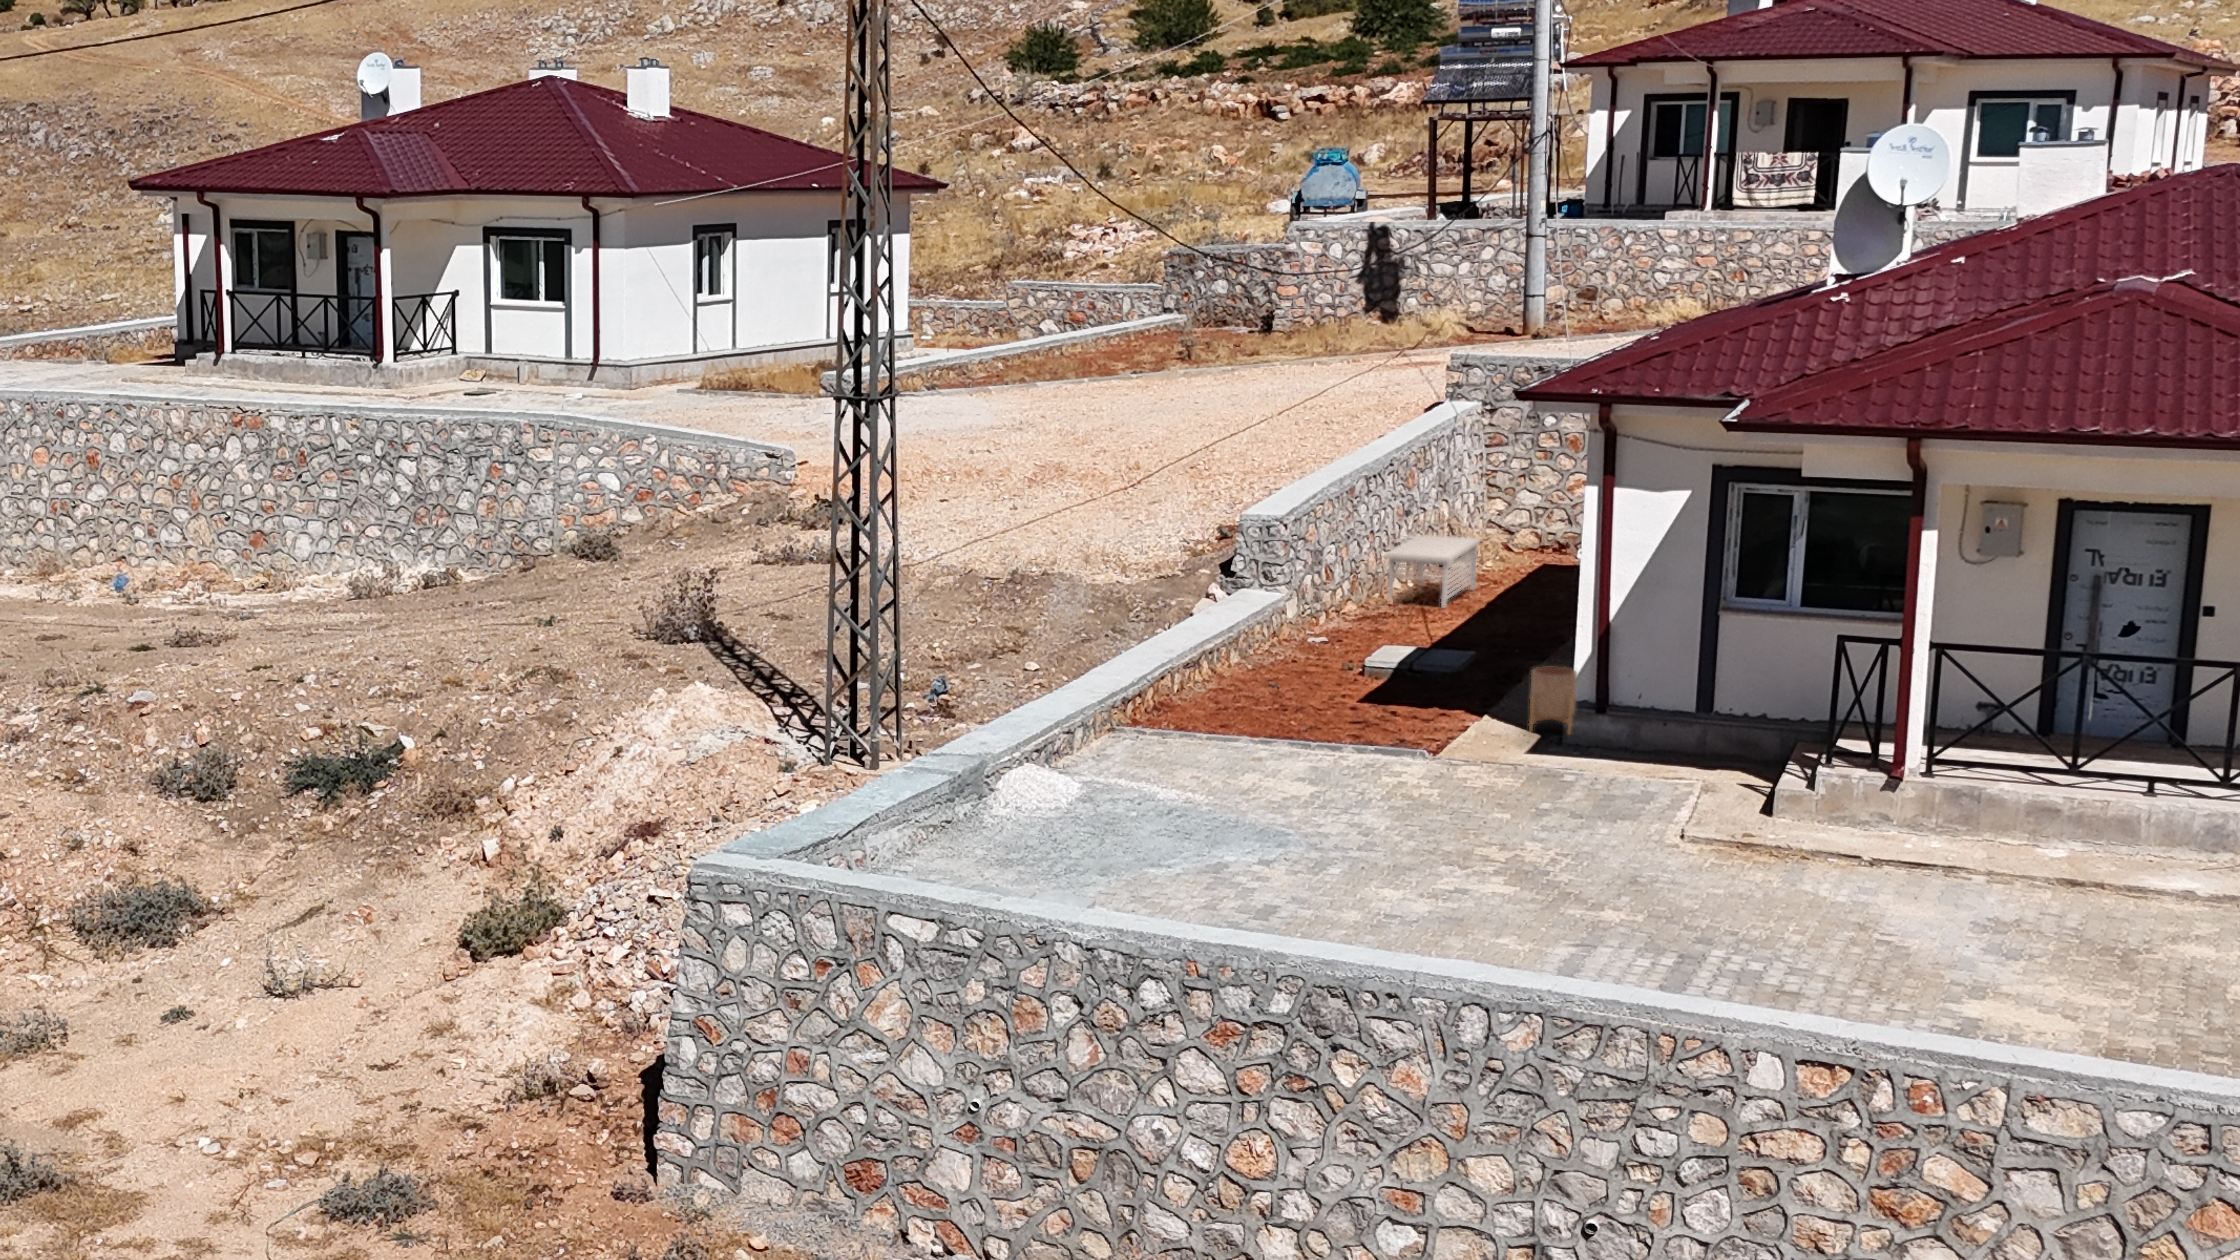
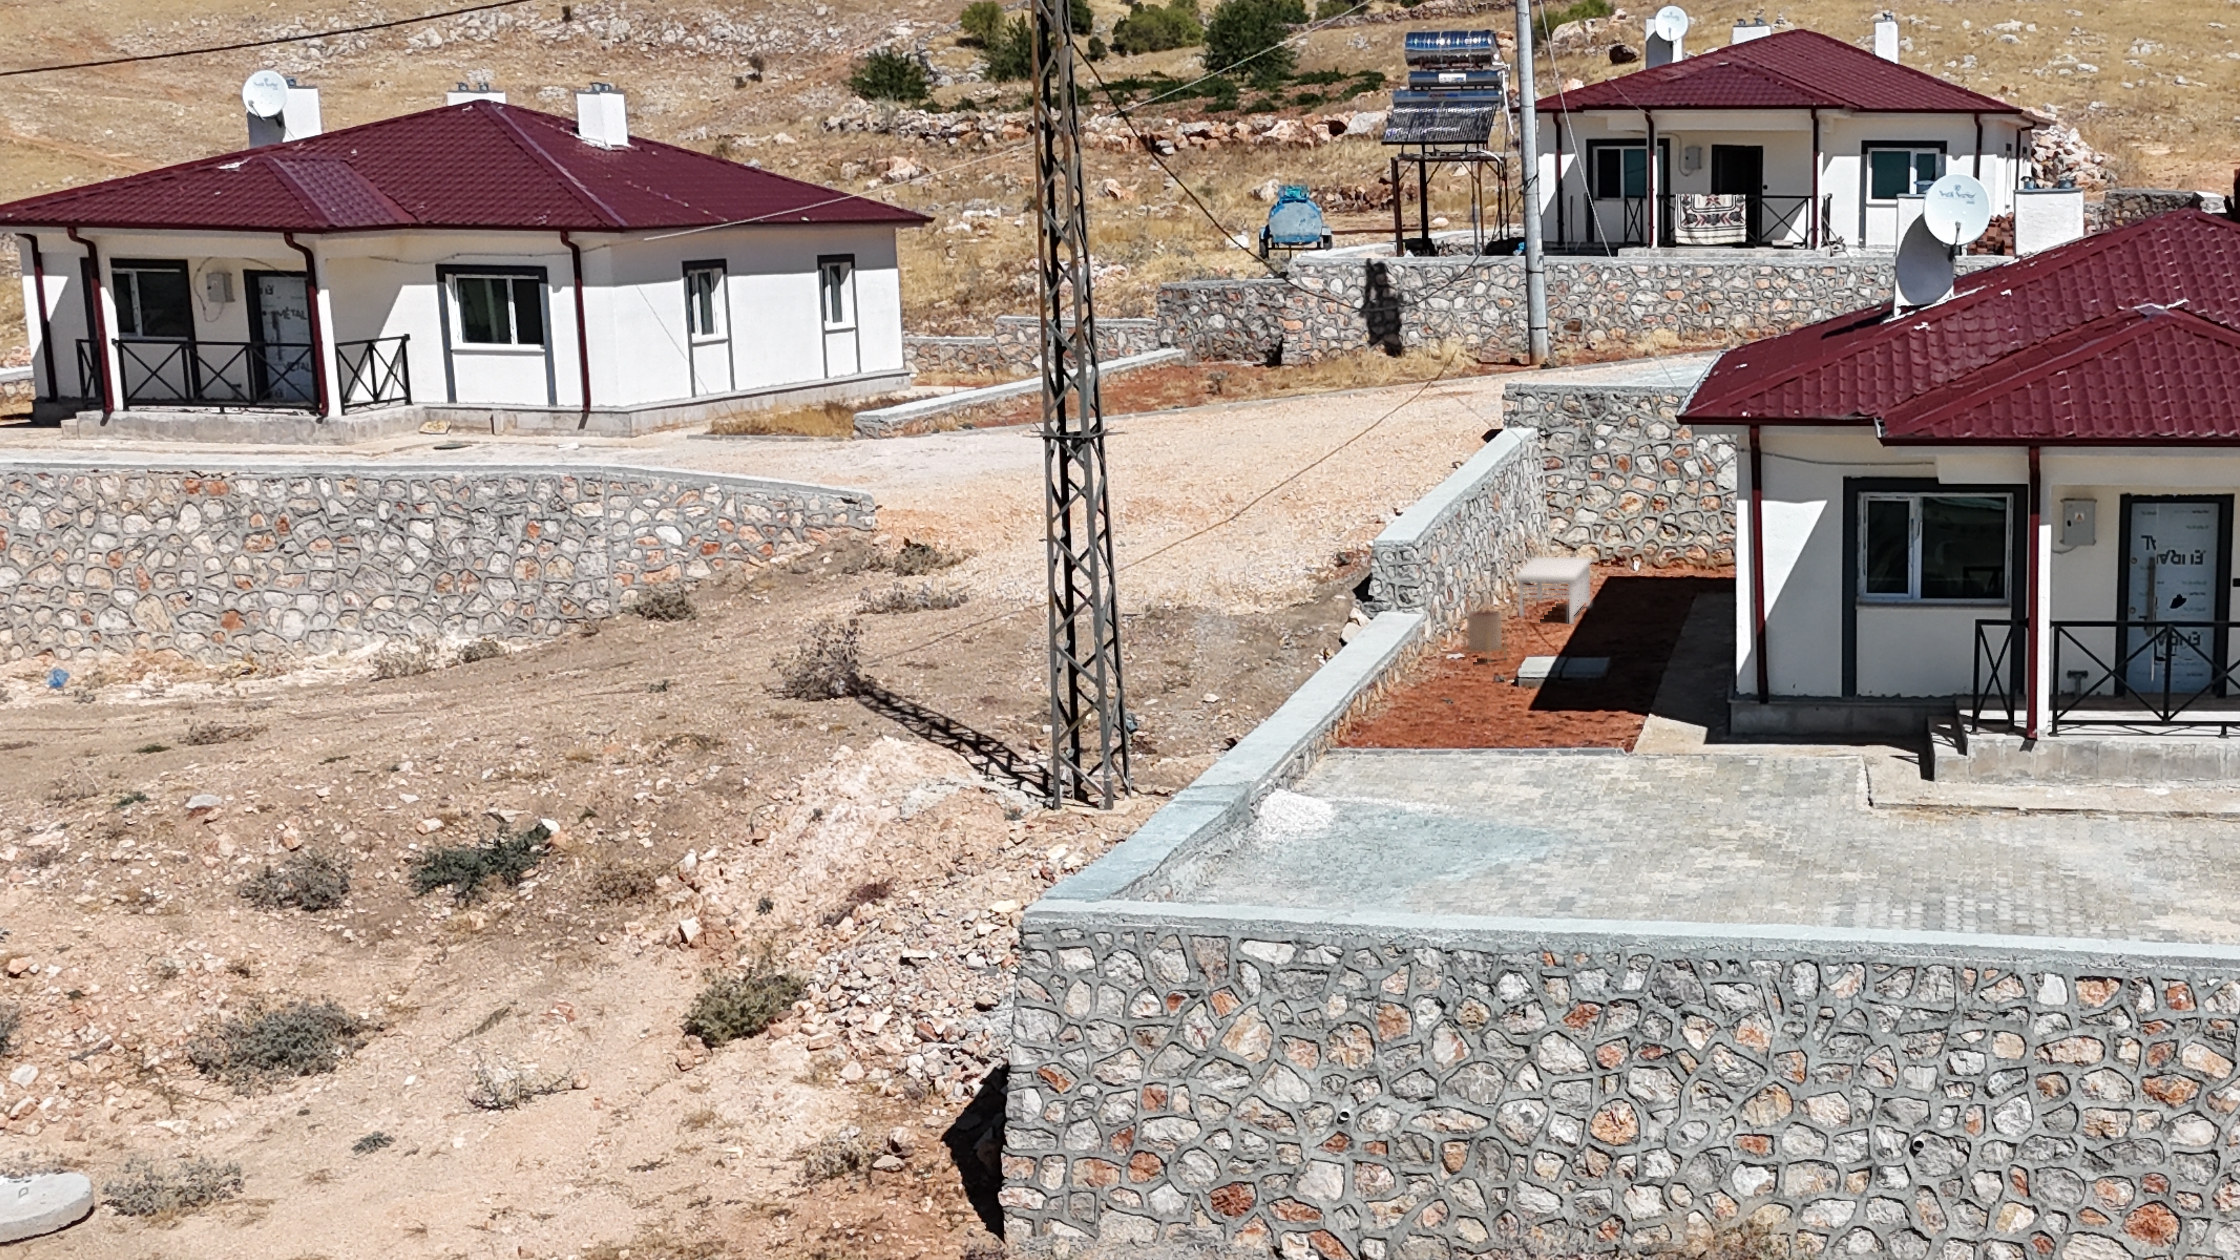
planter: present [1529,667,1577,734] -> present [1463,610,1507,661]

